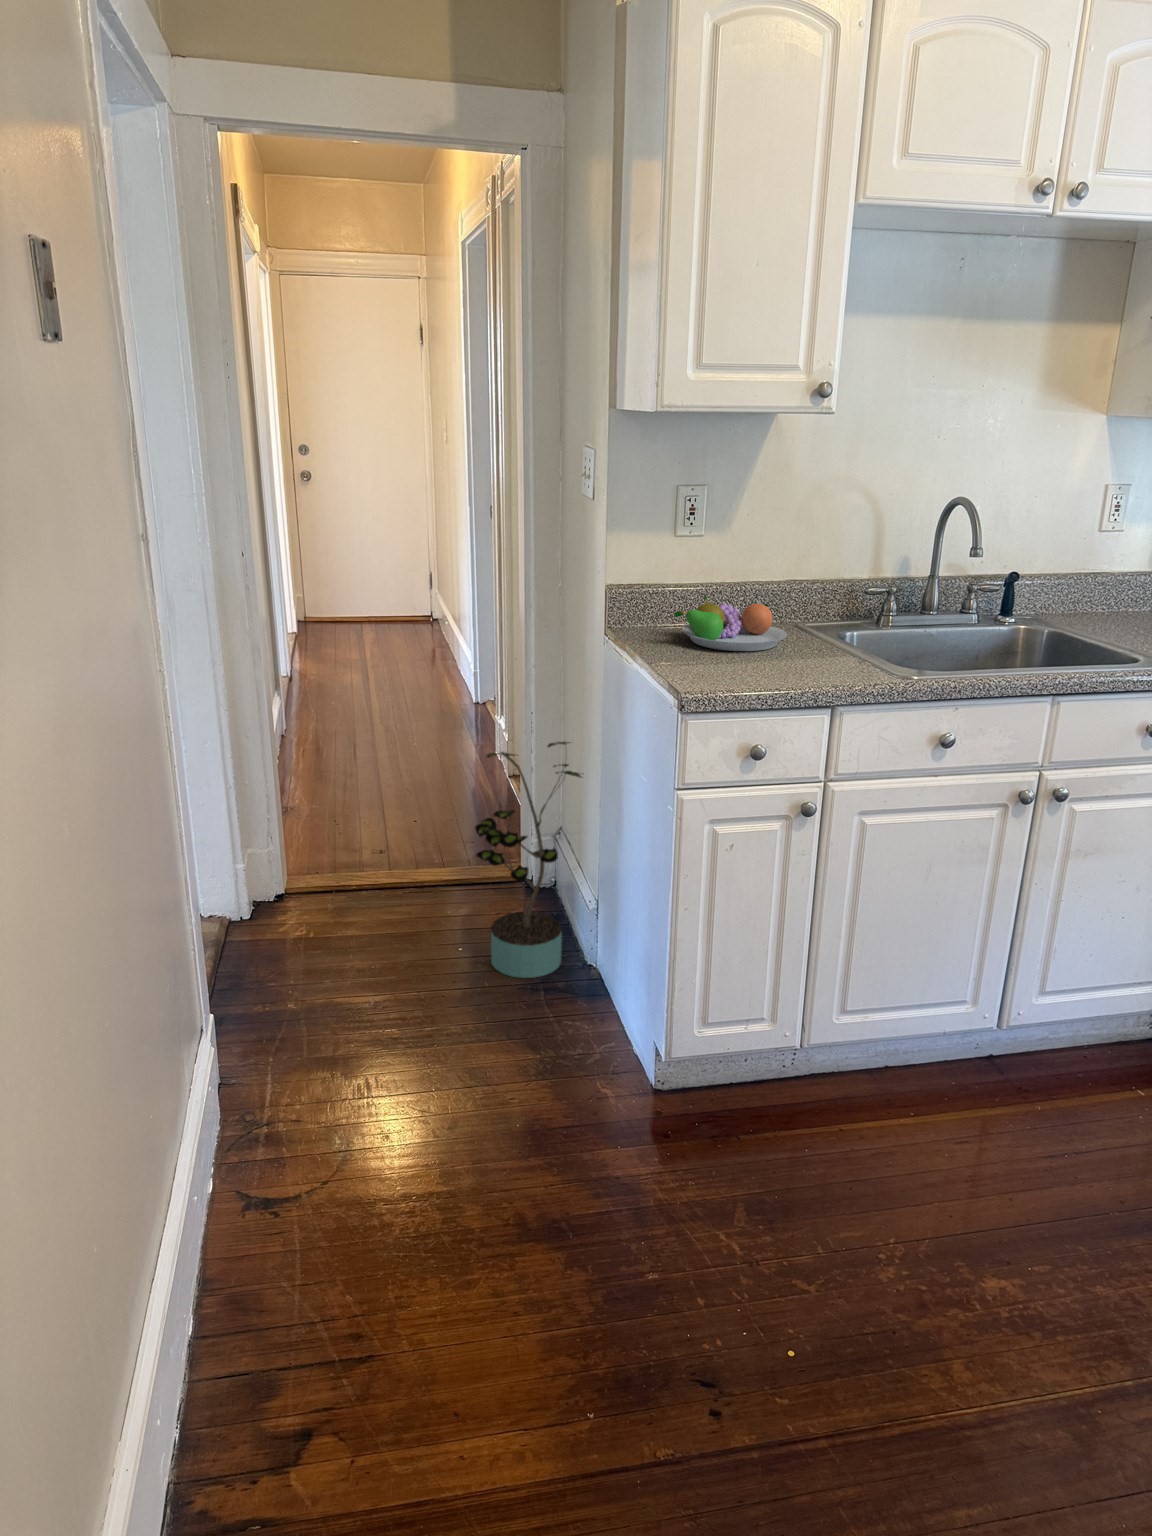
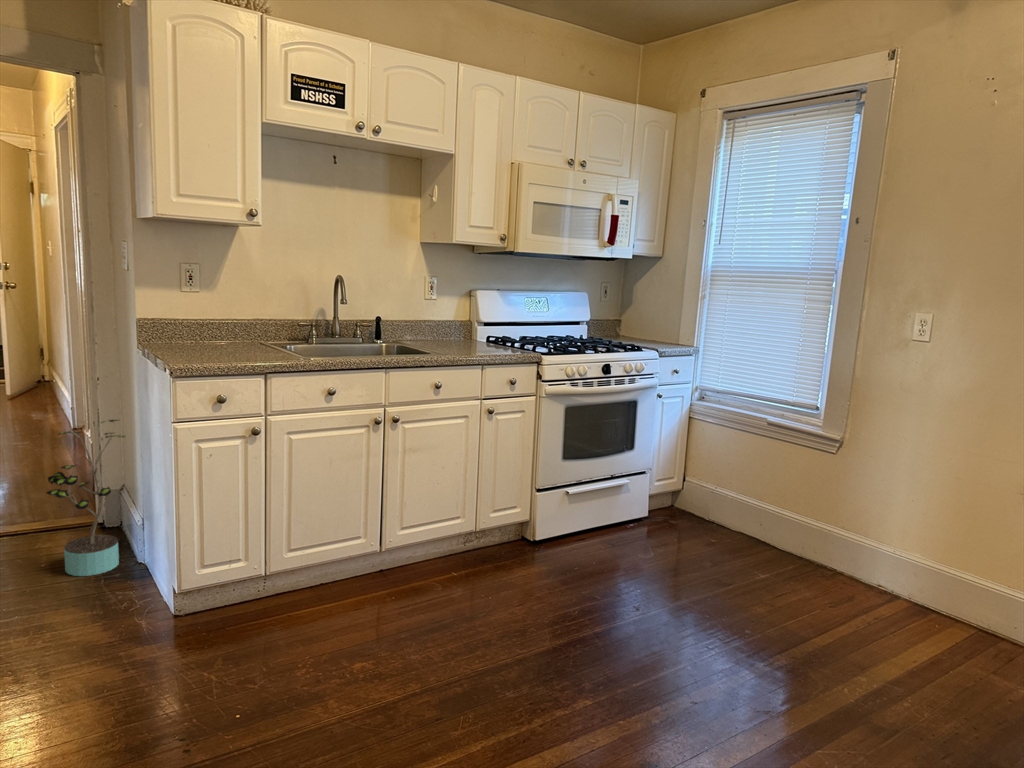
fruit bowl: present [674,596,787,651] -> none [175,325,247,353]

